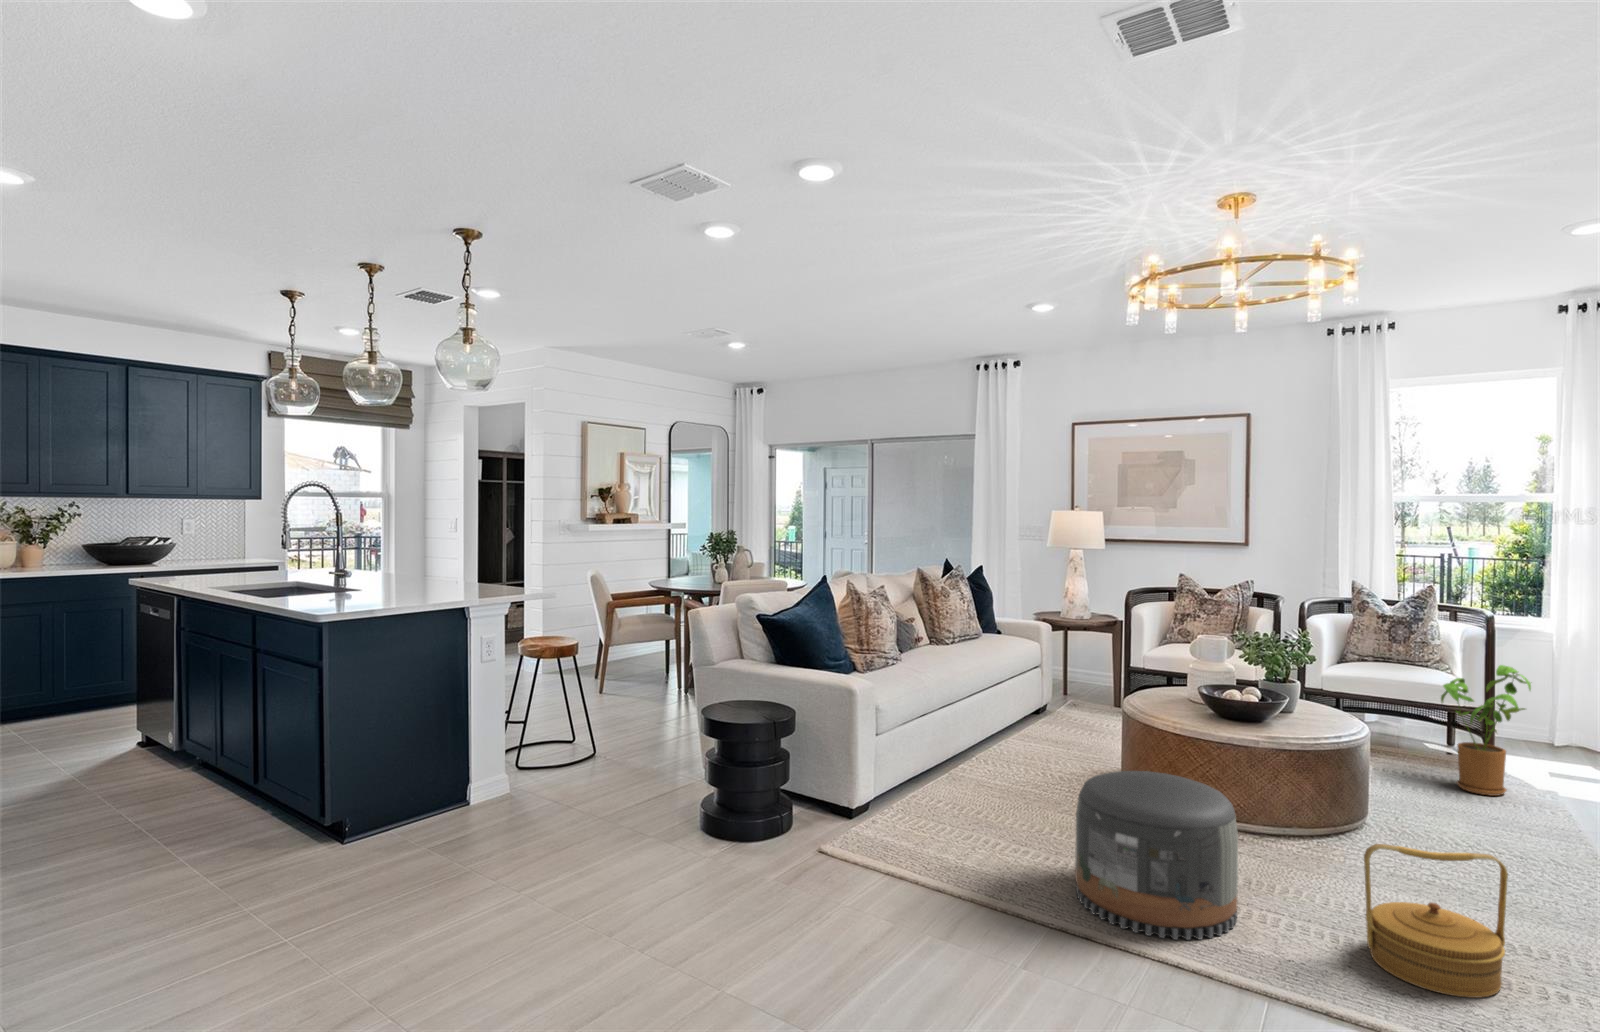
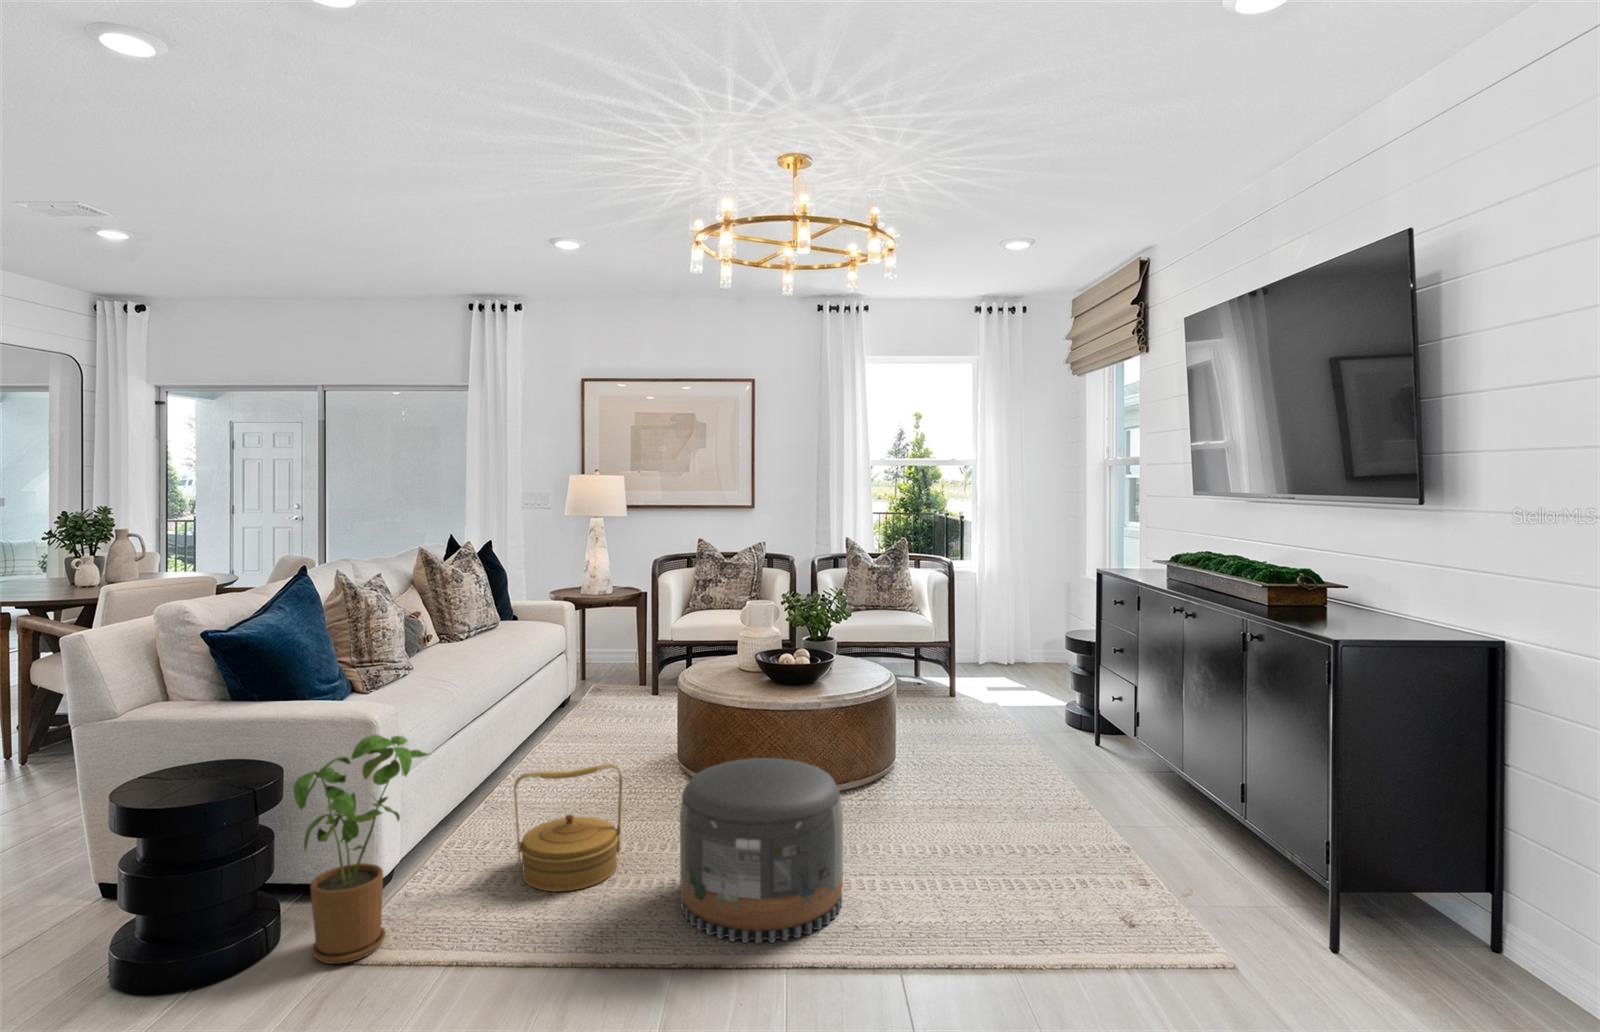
house plant: present [1441,665,1531,796] -> present [293,735,429,964]
basket: present [1364,844,1508,998] -> present [514,764,622,892]

